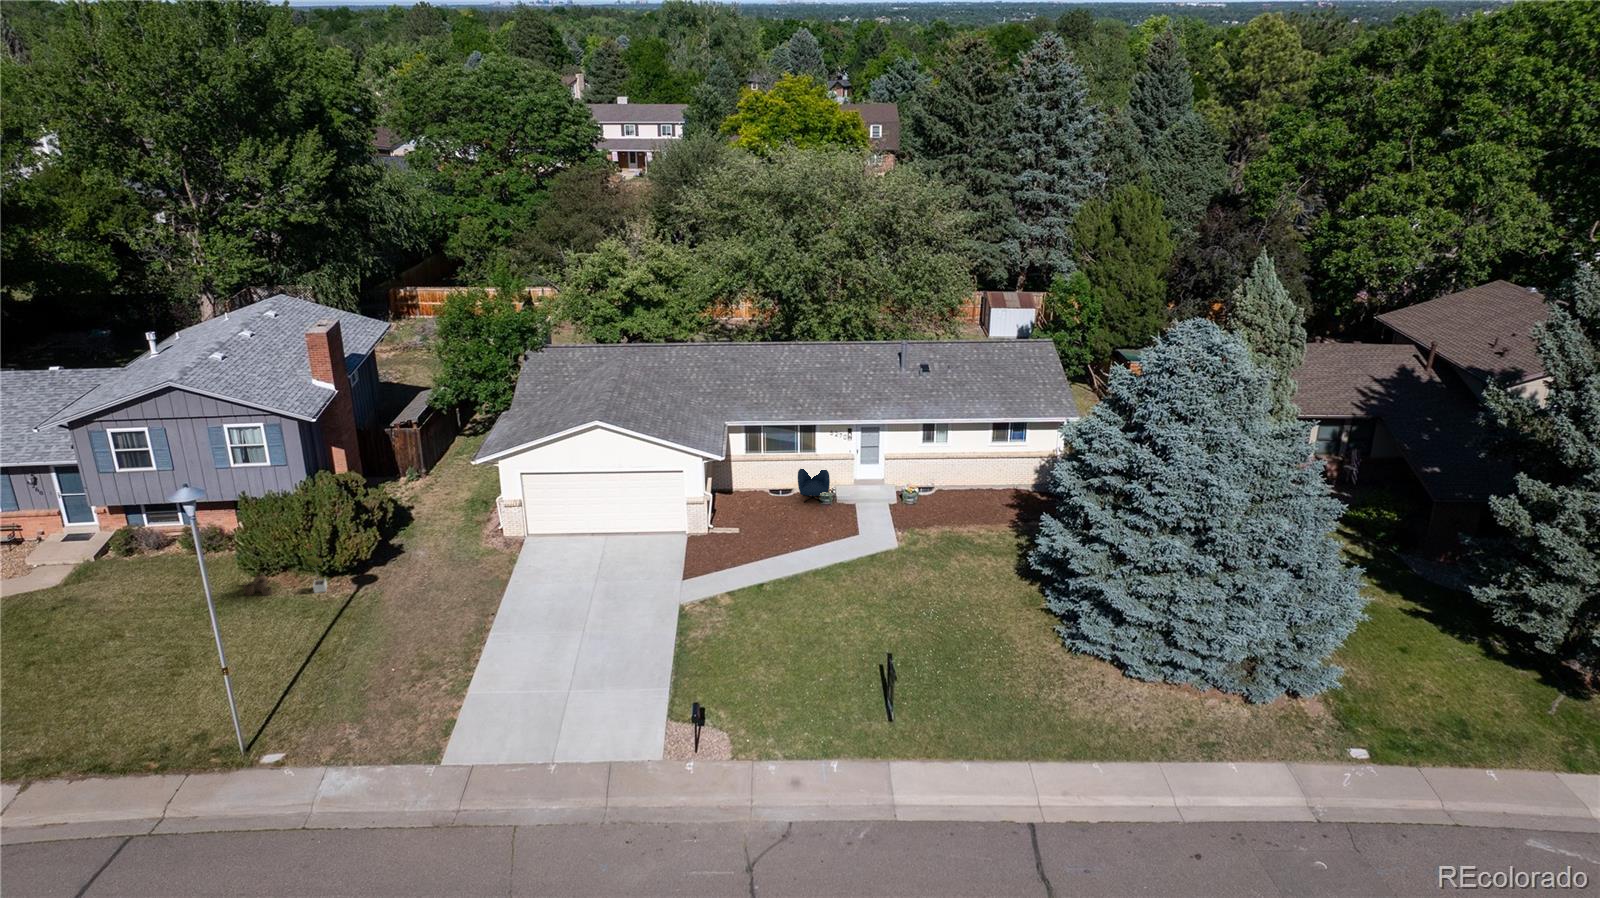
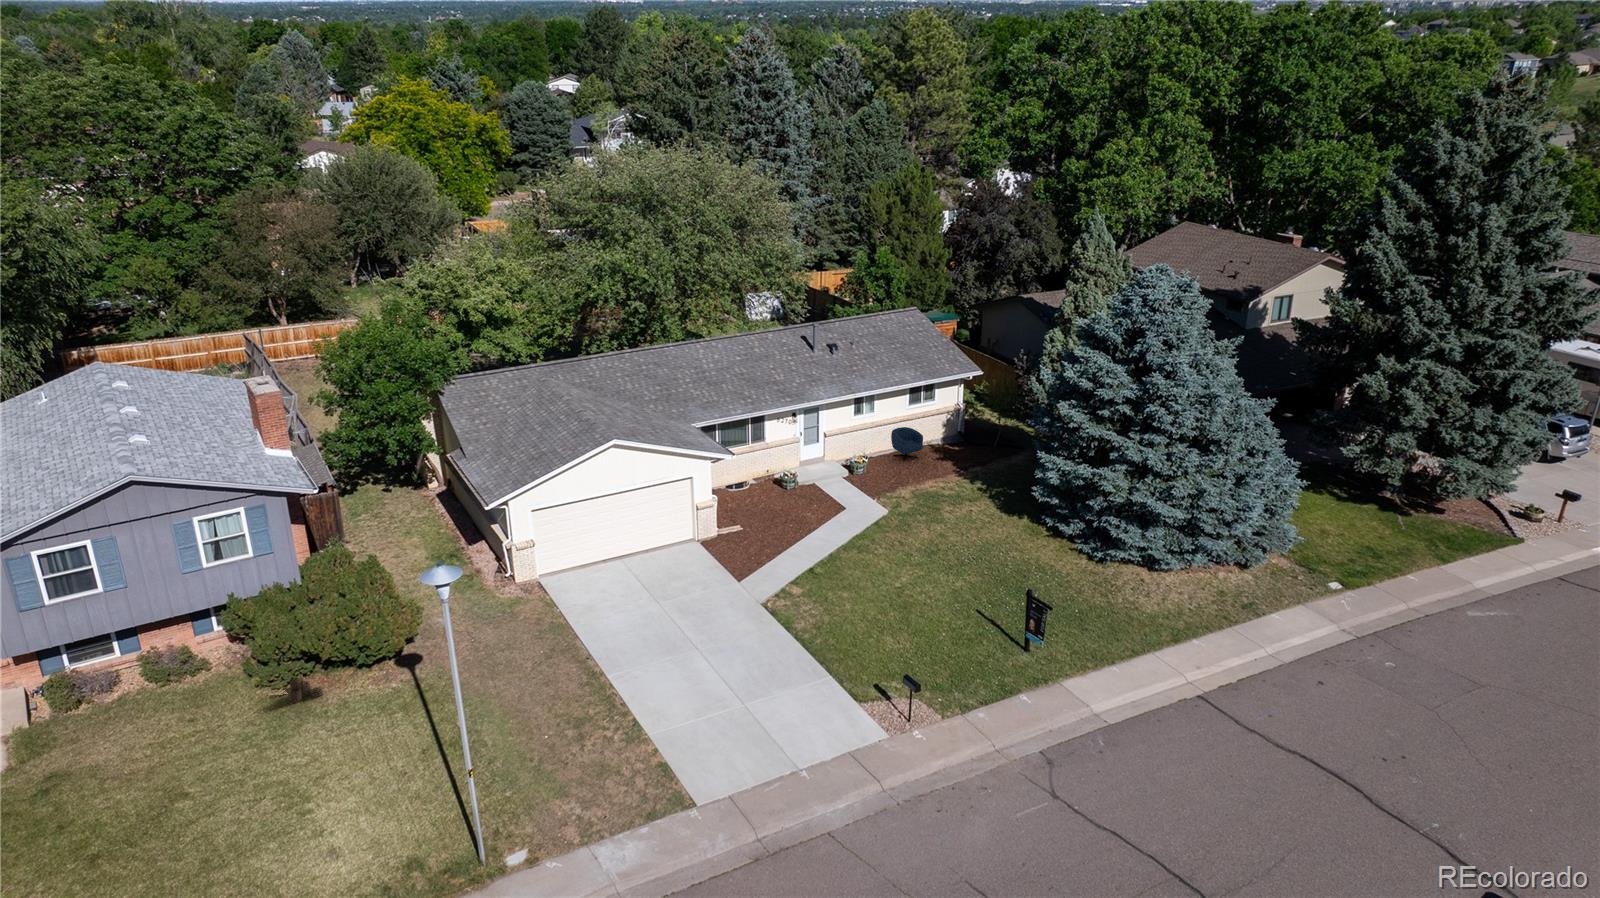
armchair: present [798,469,830,503] -> present [891,427,923,461]
potted tree: present [303,556,327,593] -> none [358,639,385,681]

